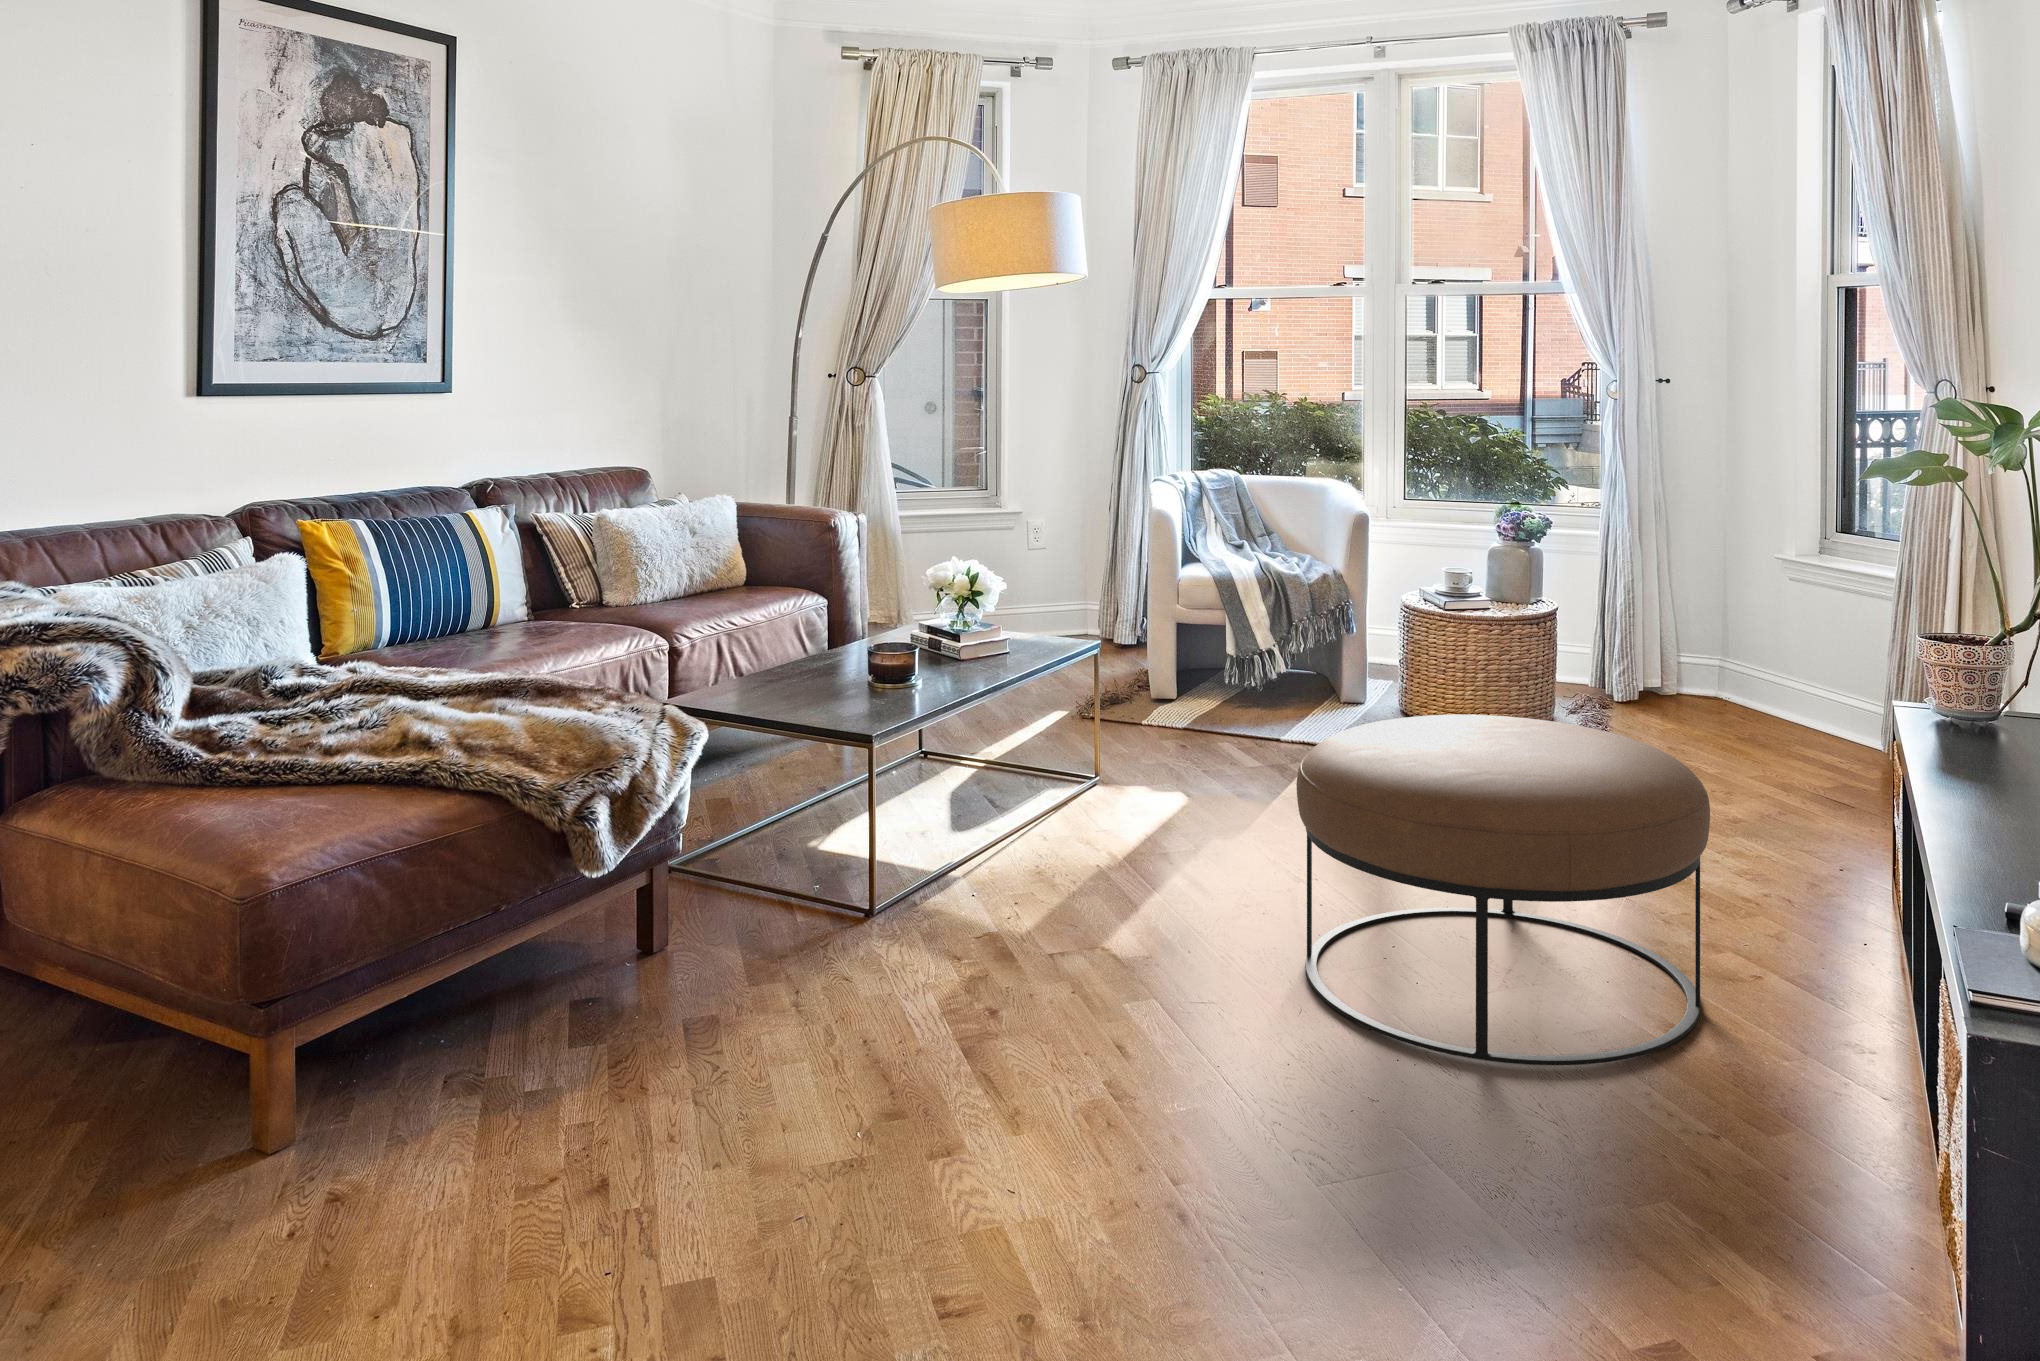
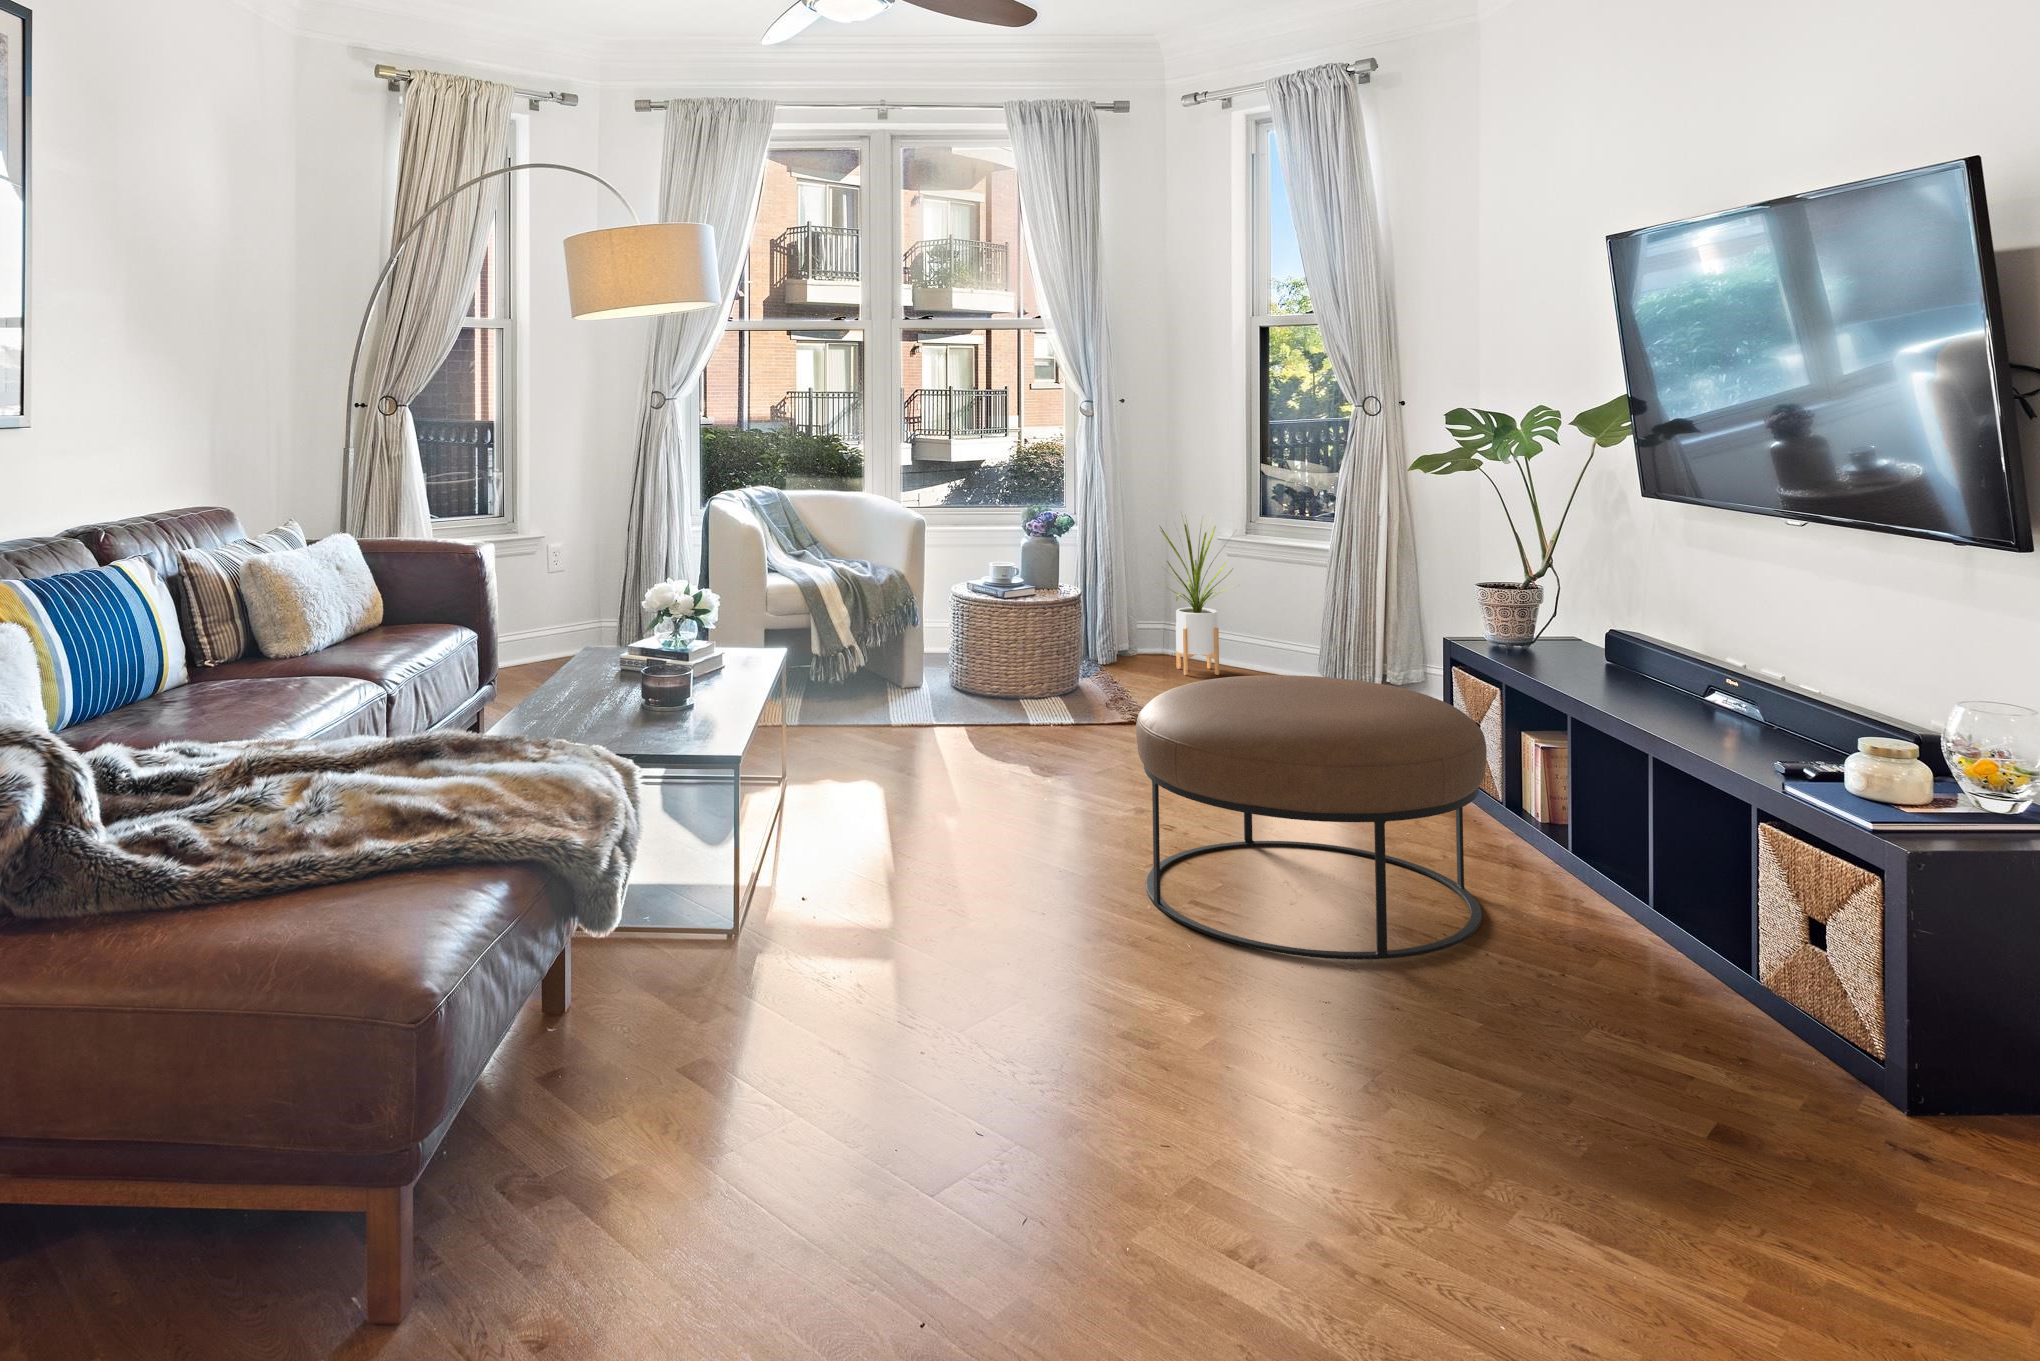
house plant: none [1665,521,1789,725] -> present [1153,516,1239,675]

